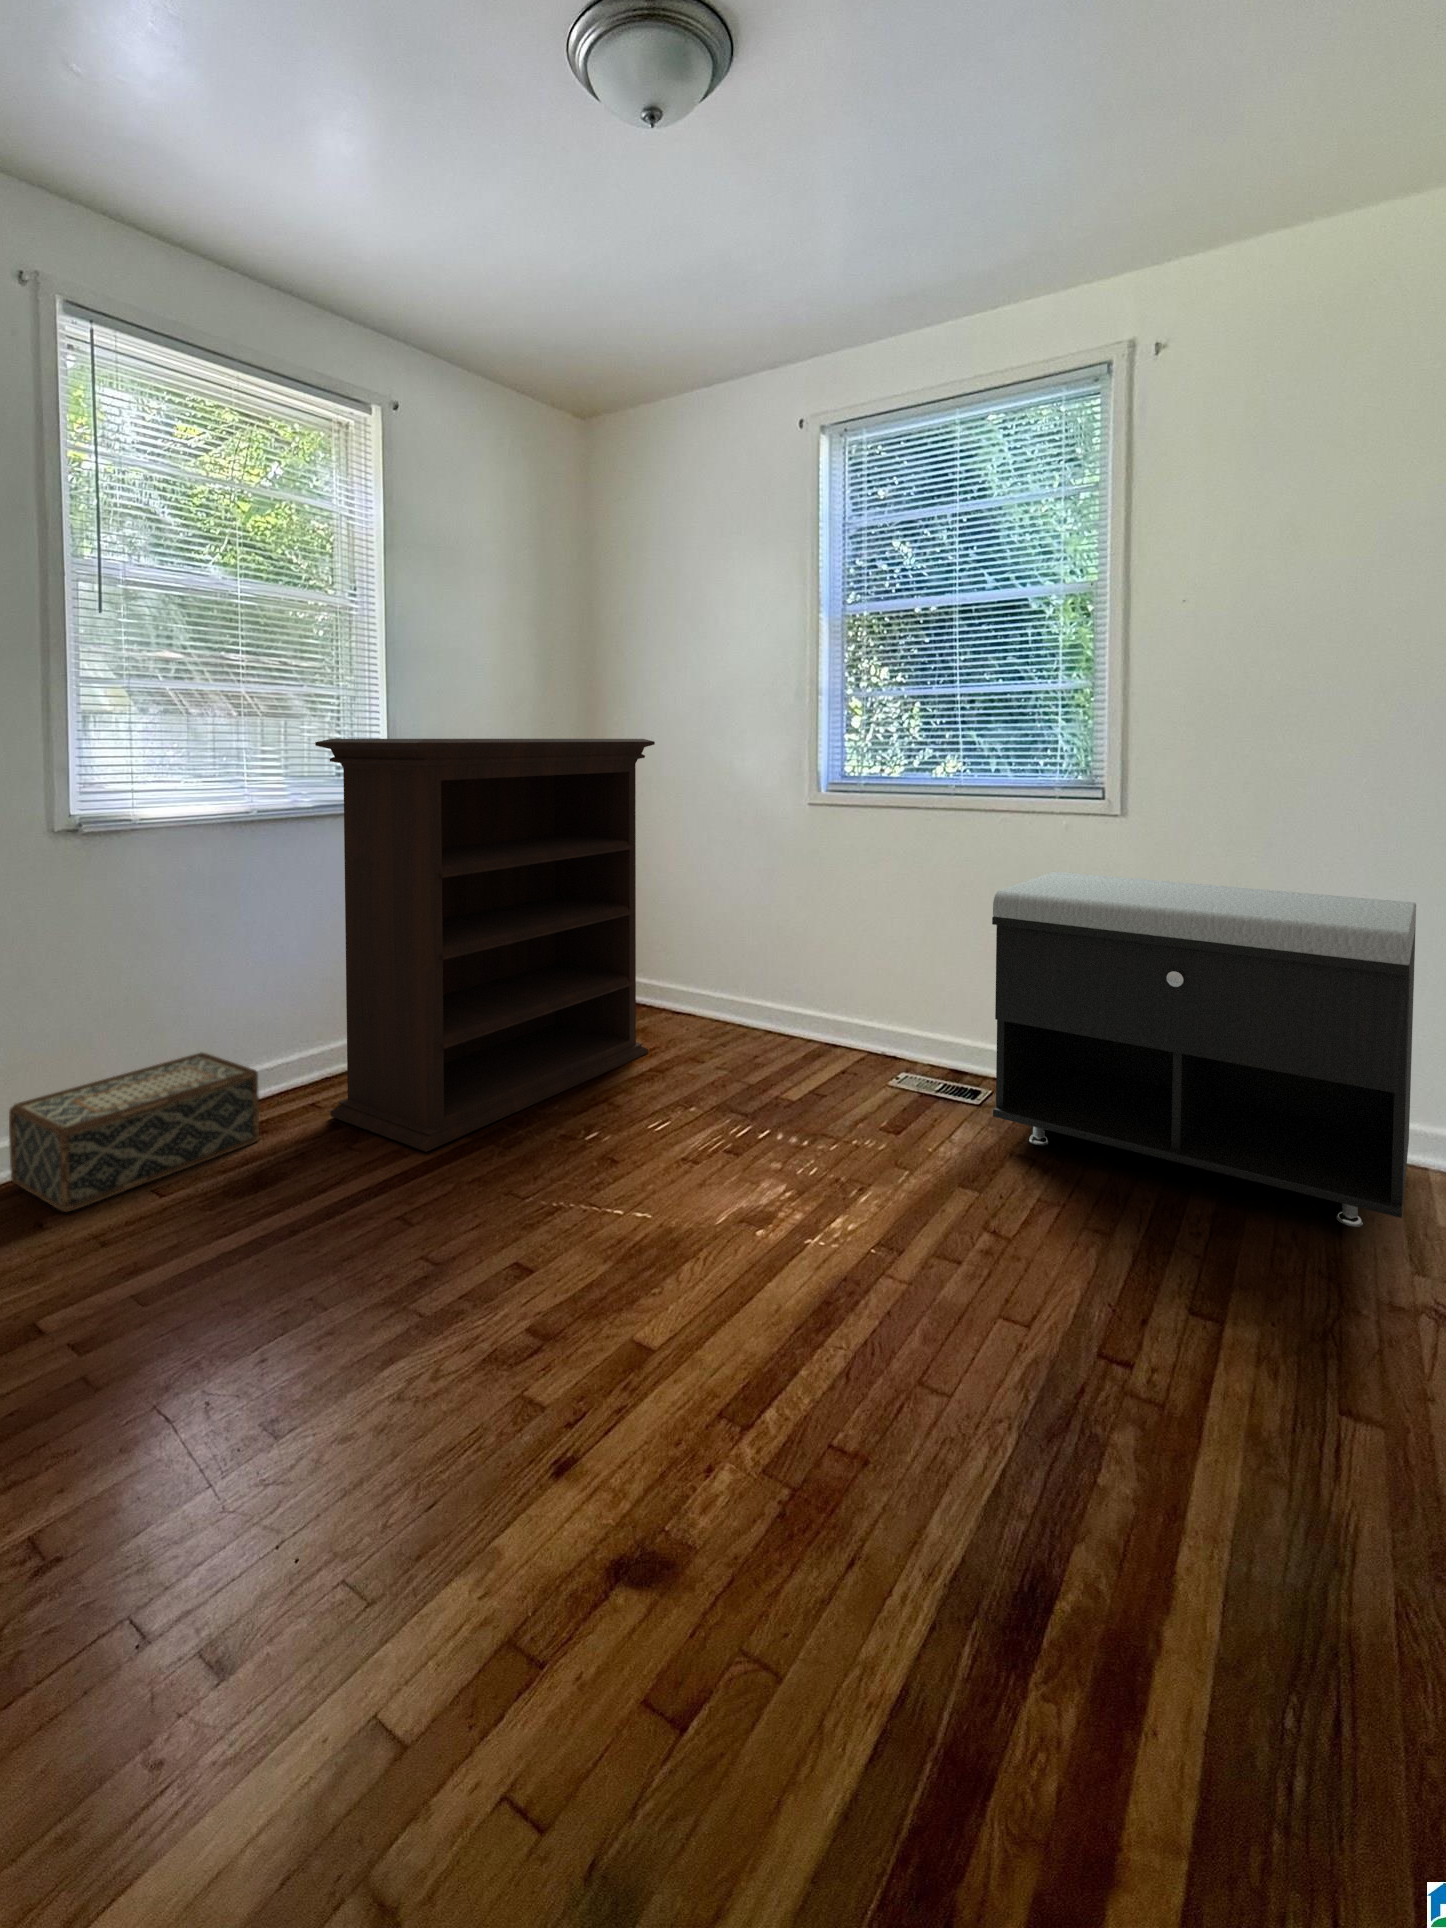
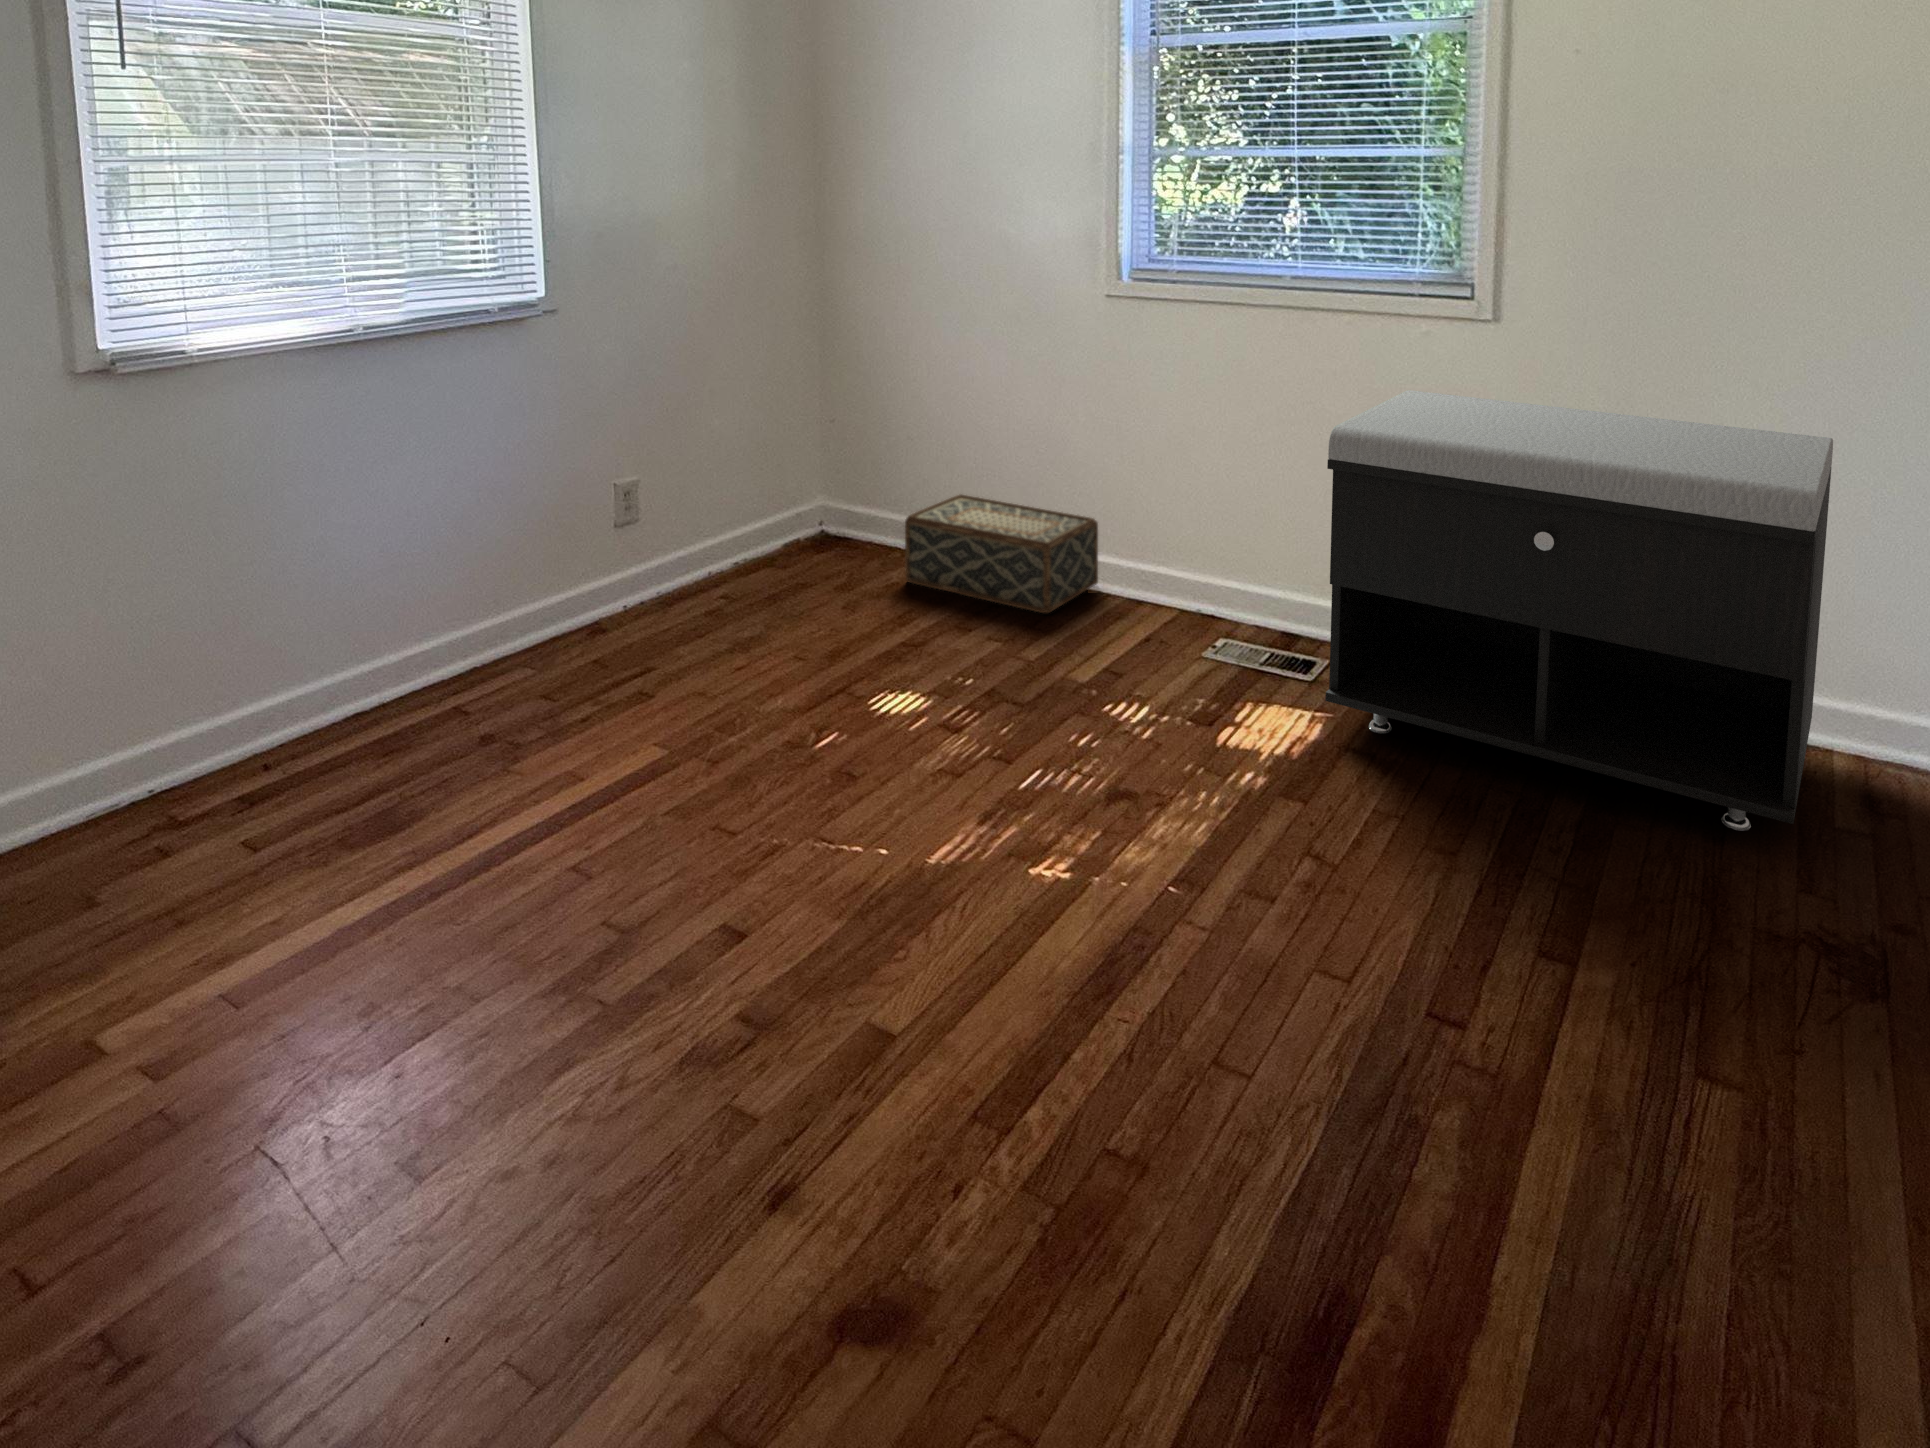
bookshelf: present [315,739,655,1152] -> none [442,213,904,771]
woven basket: present [9,1053,259,1212] -> present [905,495,1098,613]

